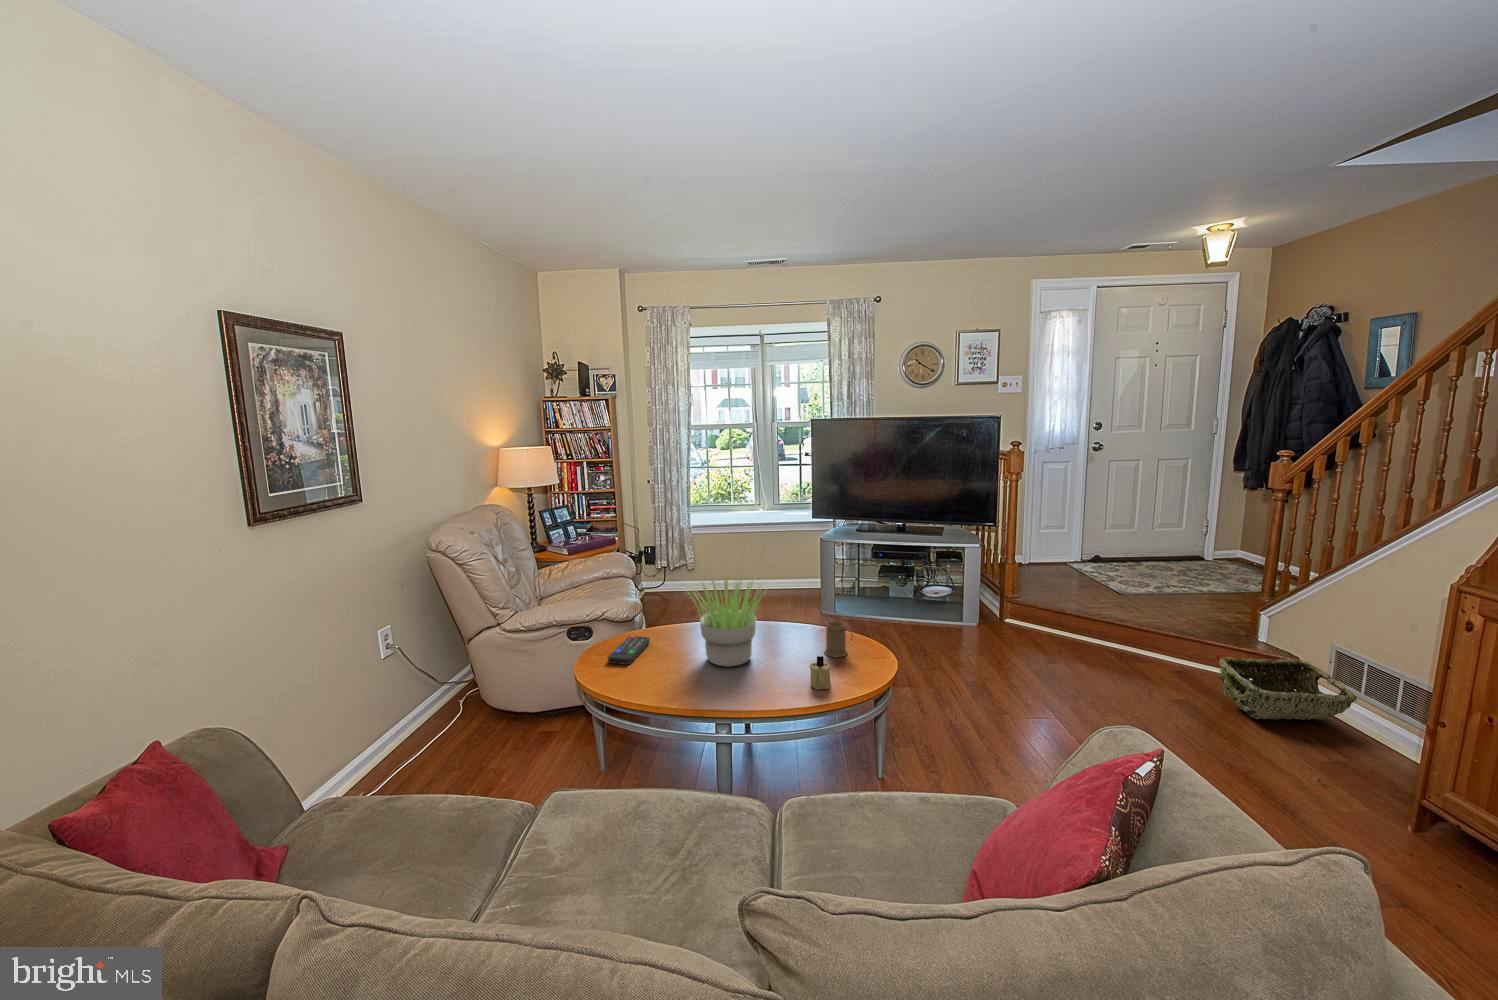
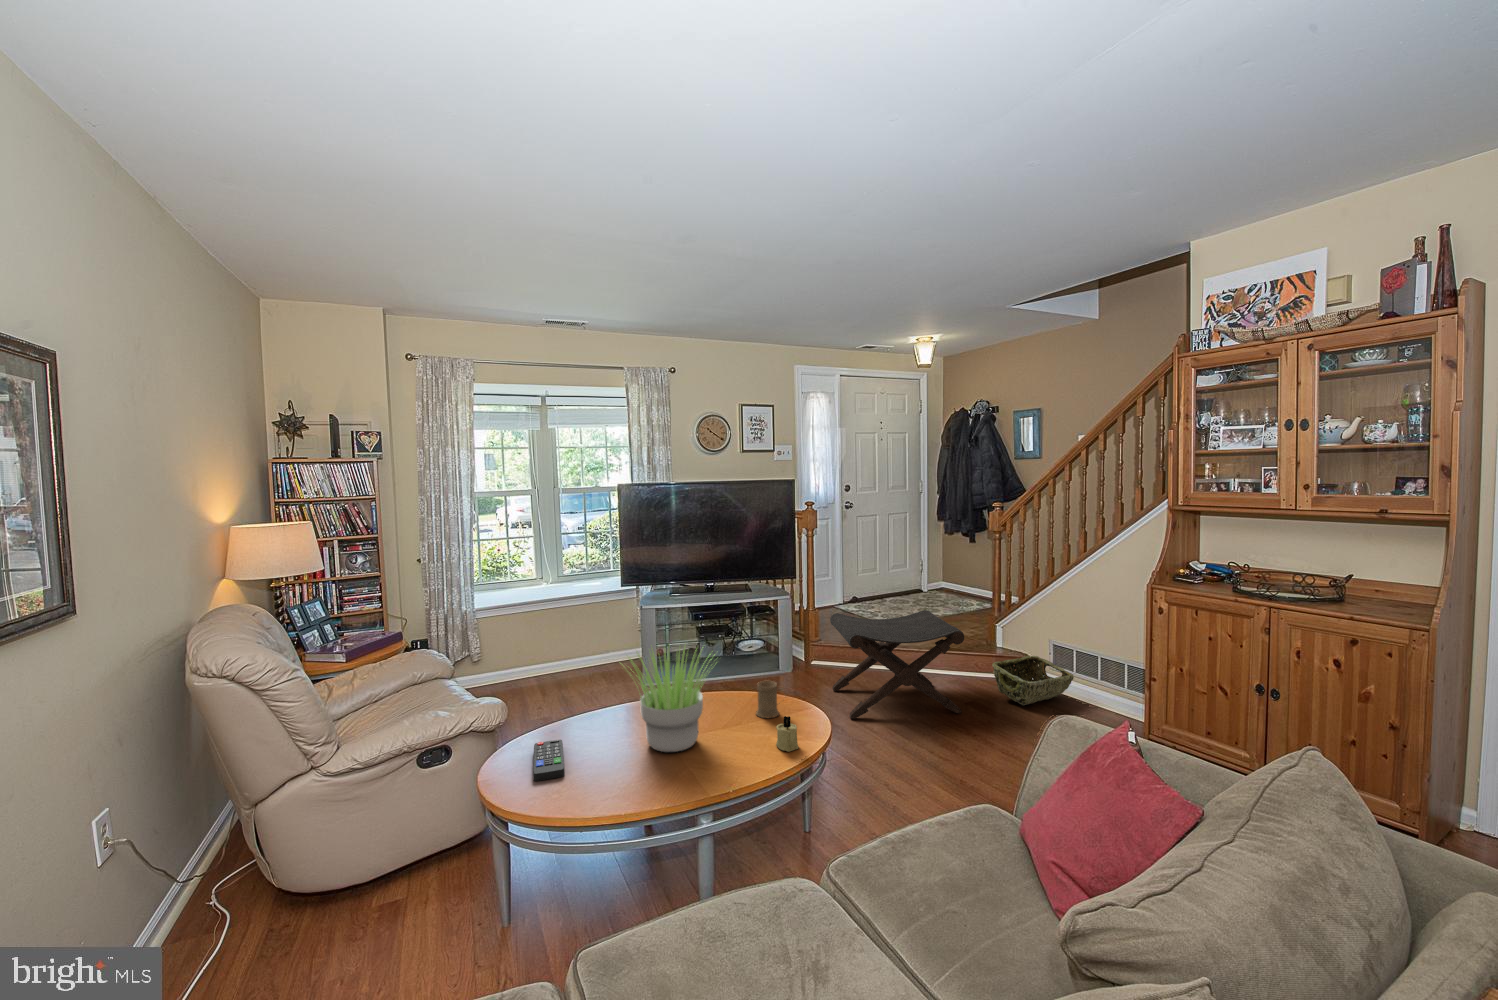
footstool: none [1004,569,1165,708] -> present [830,610,964,719]

